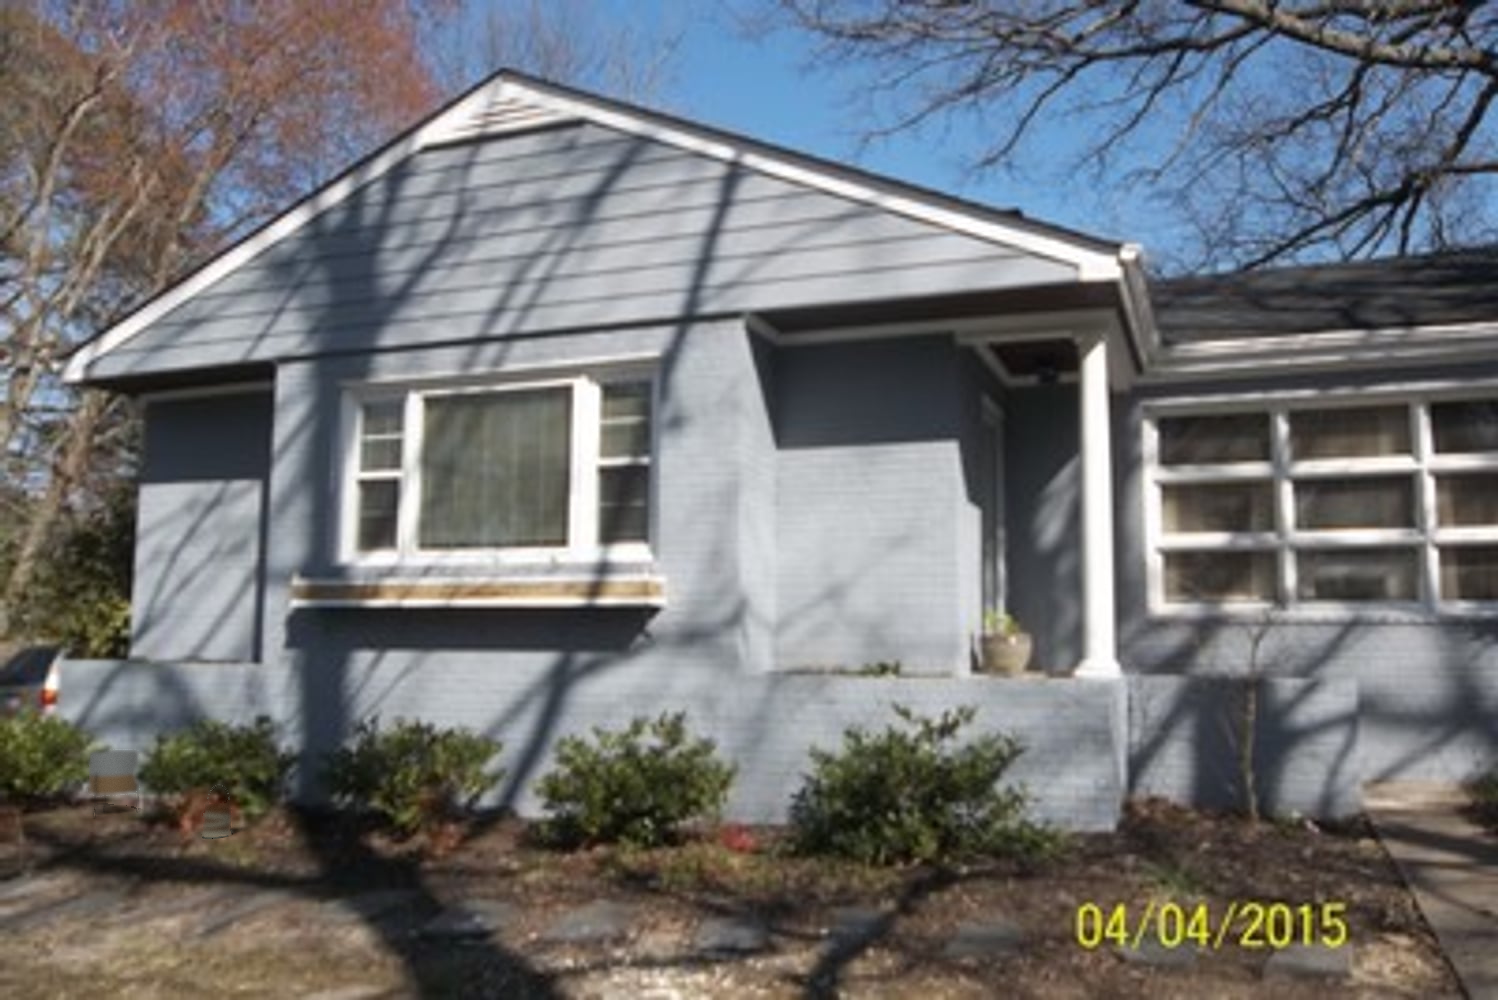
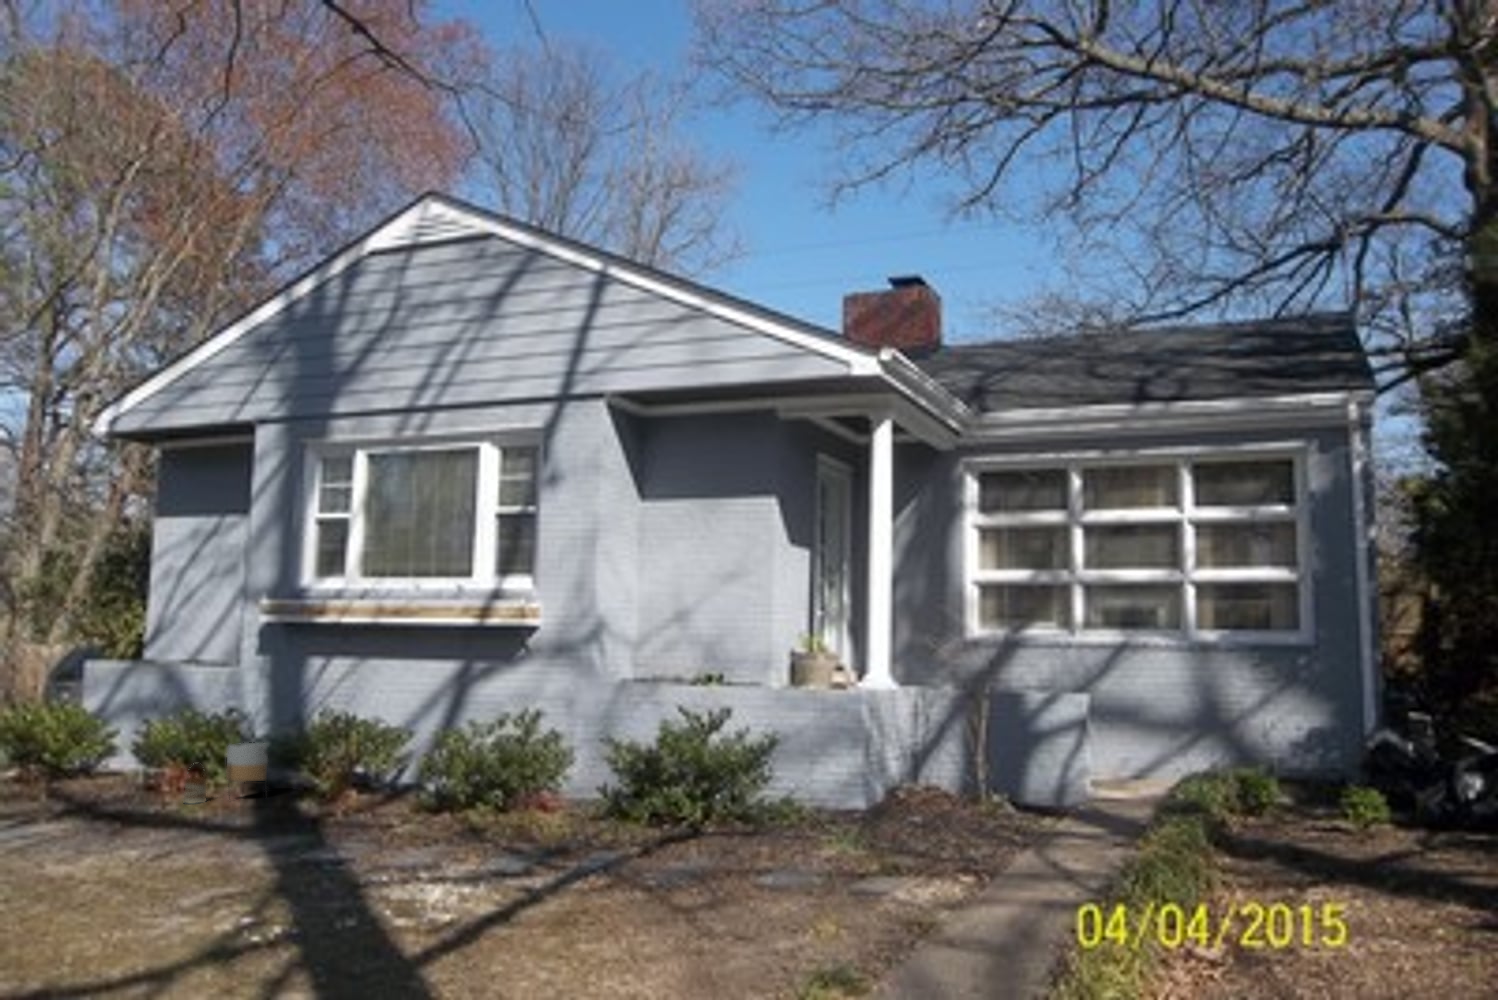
planter: present [88,750,139,811] -> present [226,743,268,796]

